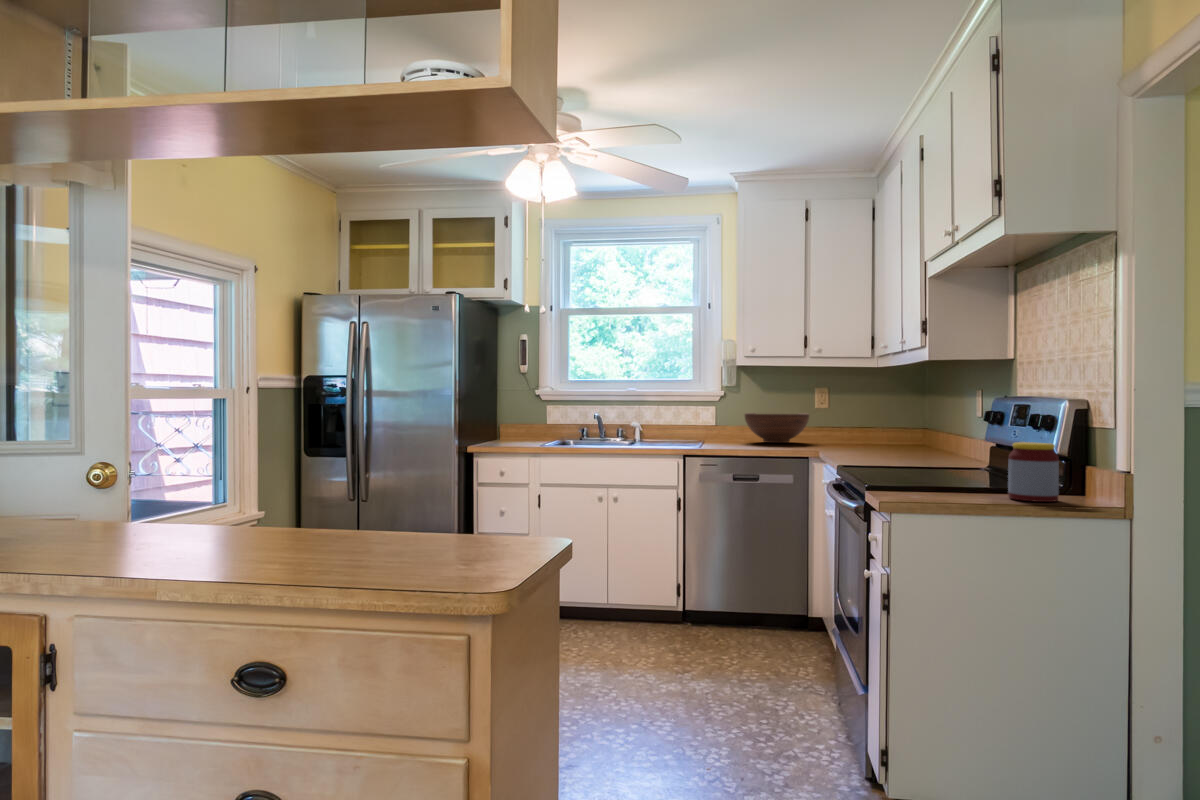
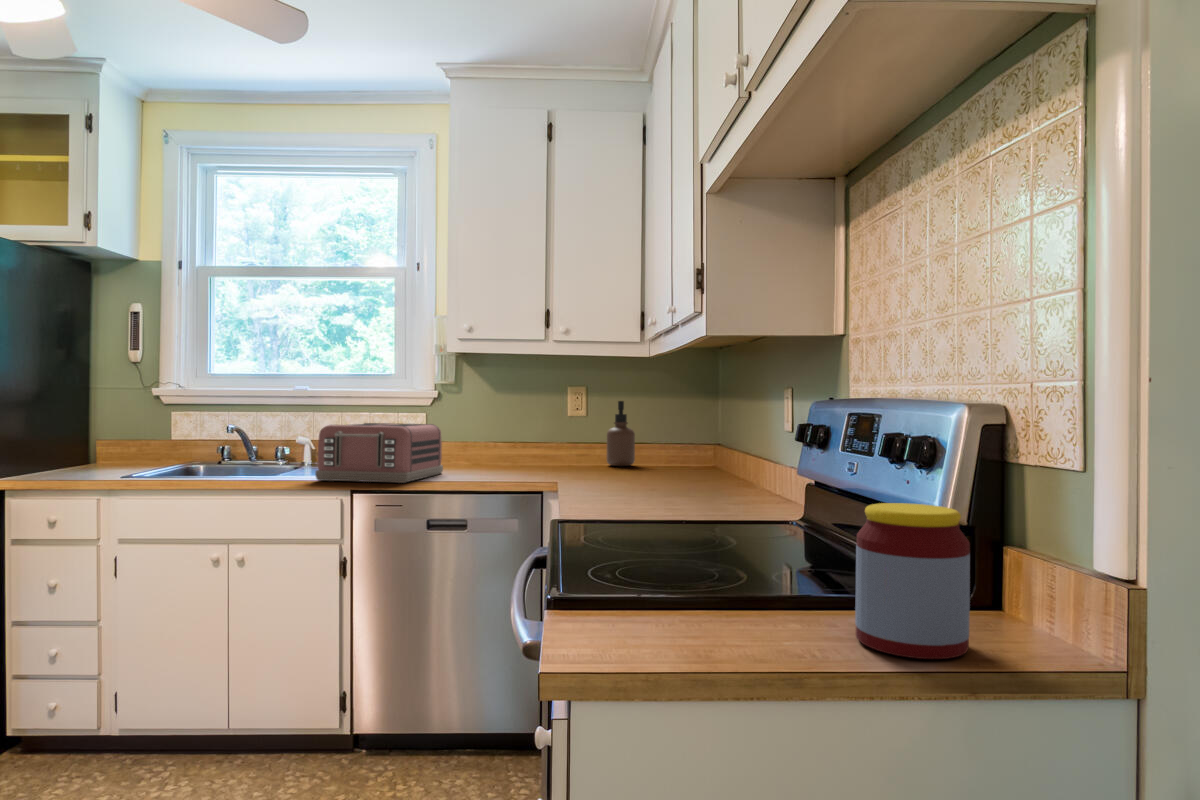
soap dispenser: none [841,398,862,444] -> present [607,401,635,466]
toaster: none [661,413,733,450] -> present [315,423,443,483]
fruit bowl: present [745,413,809,443] -> none [470,422,562,466]

